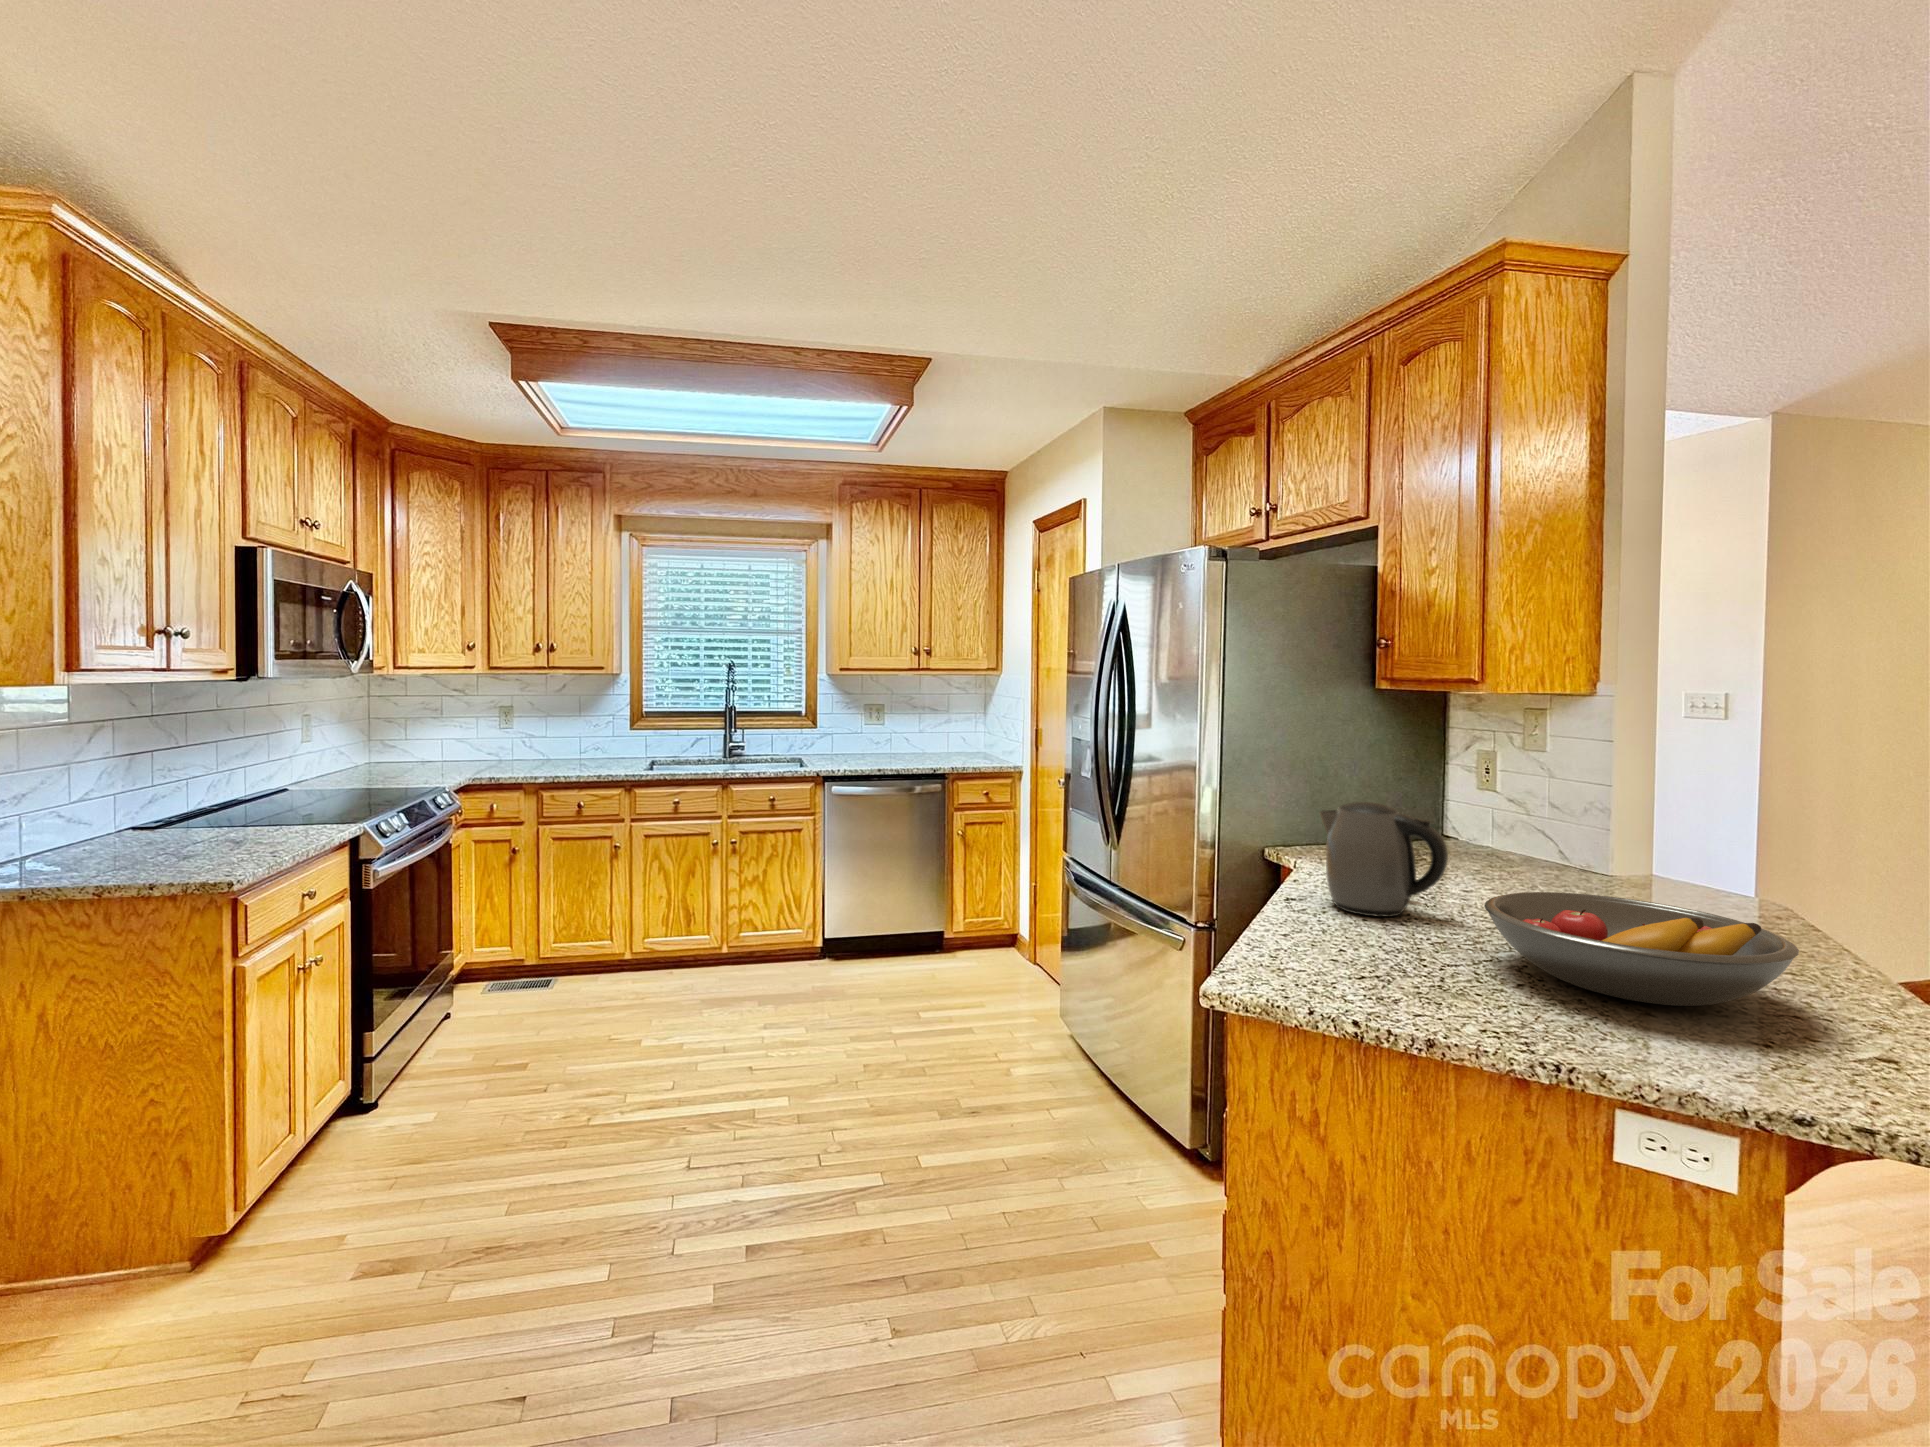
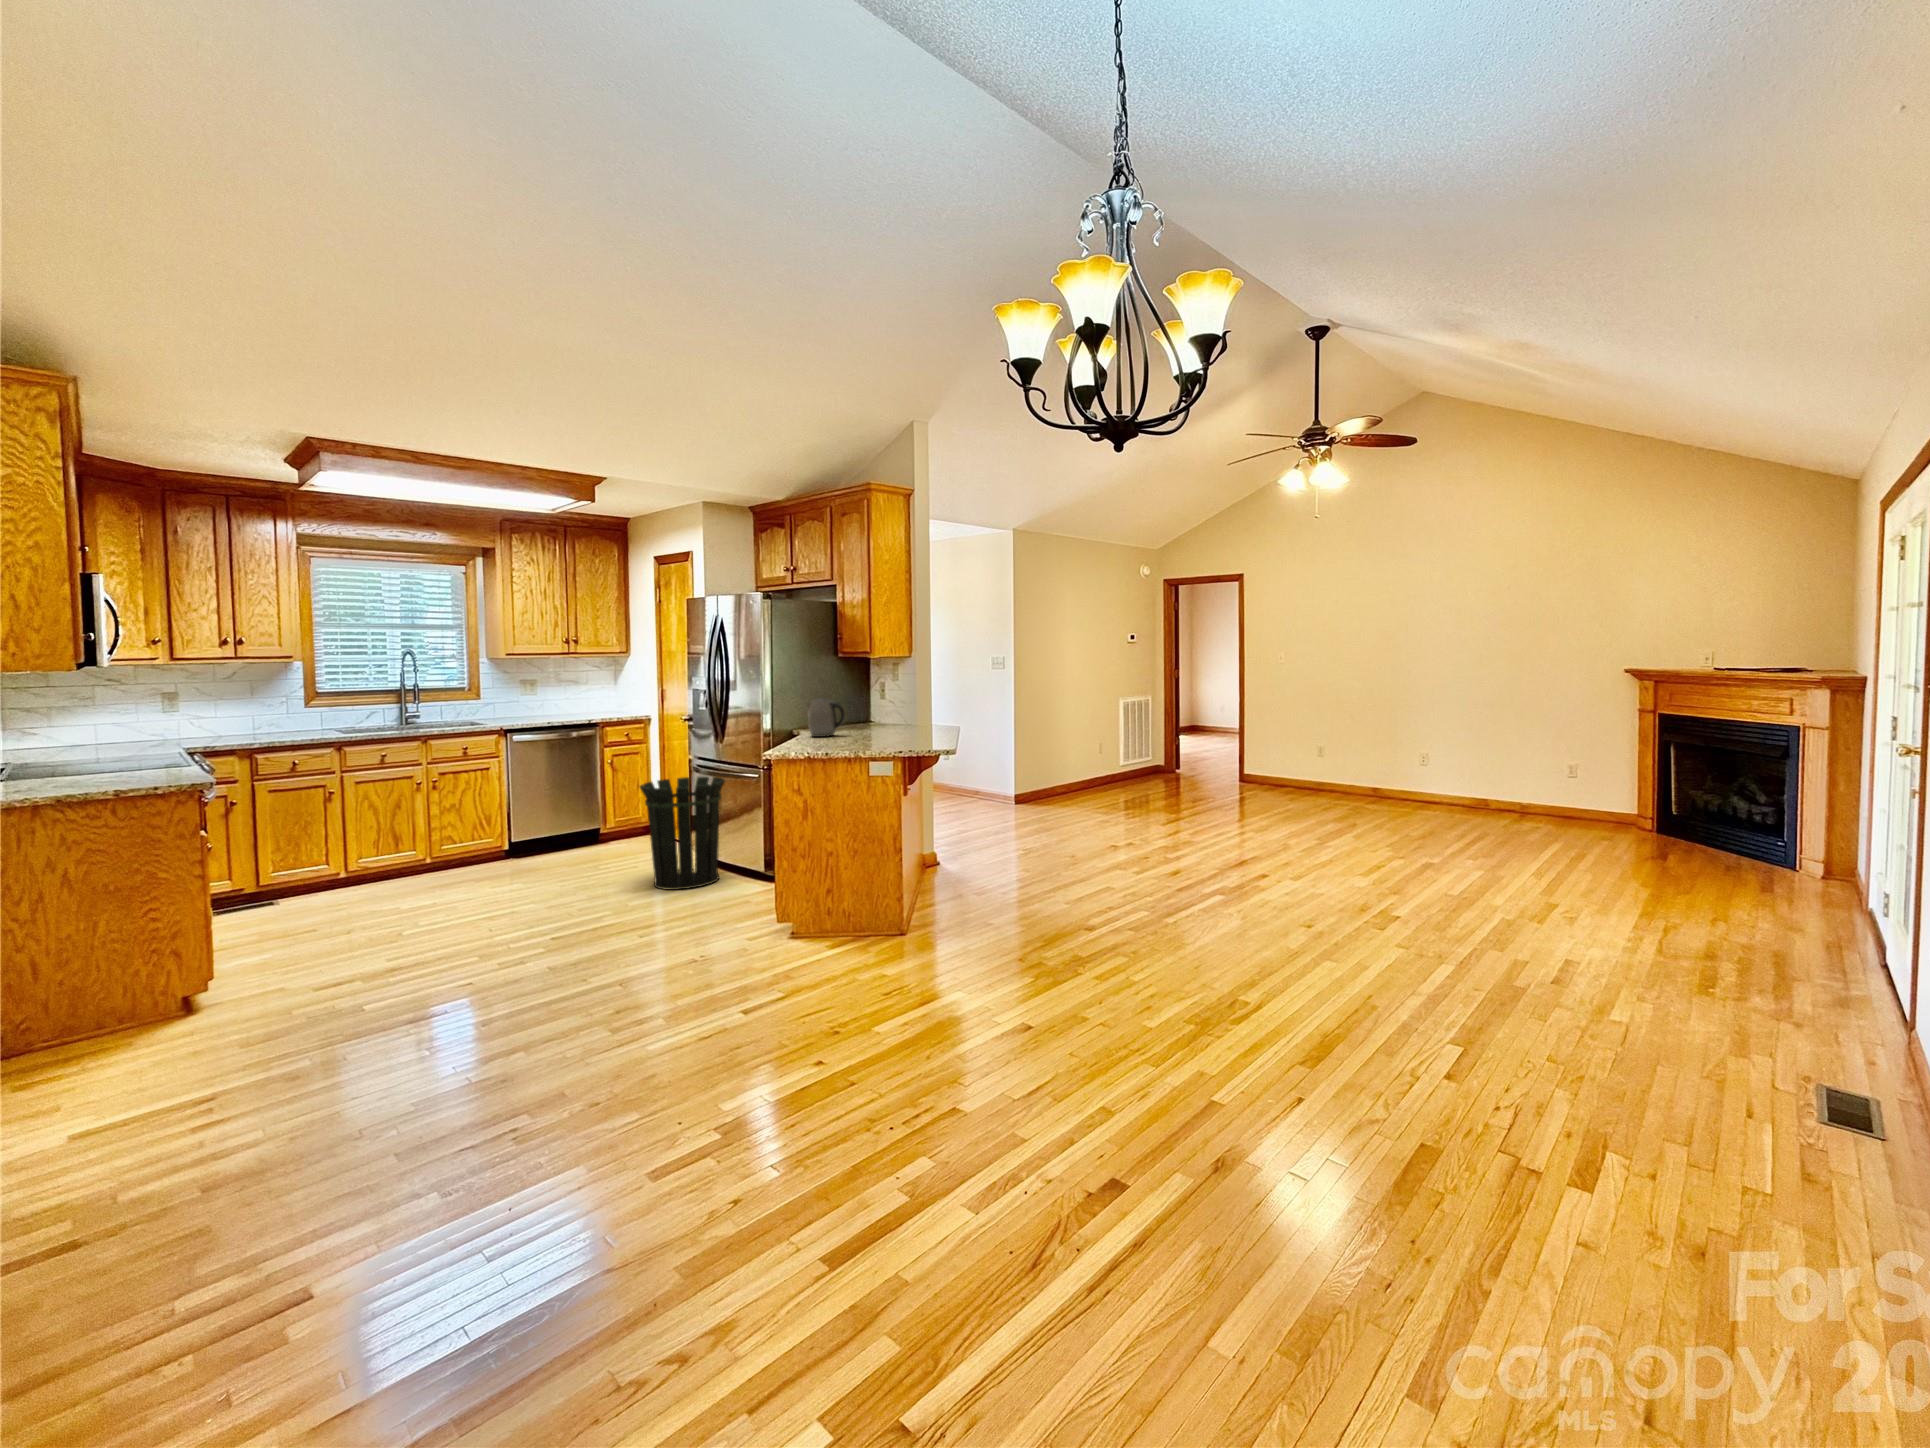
fruit bowl: present [1484,892,1799,1006] -> none [848,716,915,741]
waste bin: none [957,902,1116,1152] -> present [640,777,725,890]

